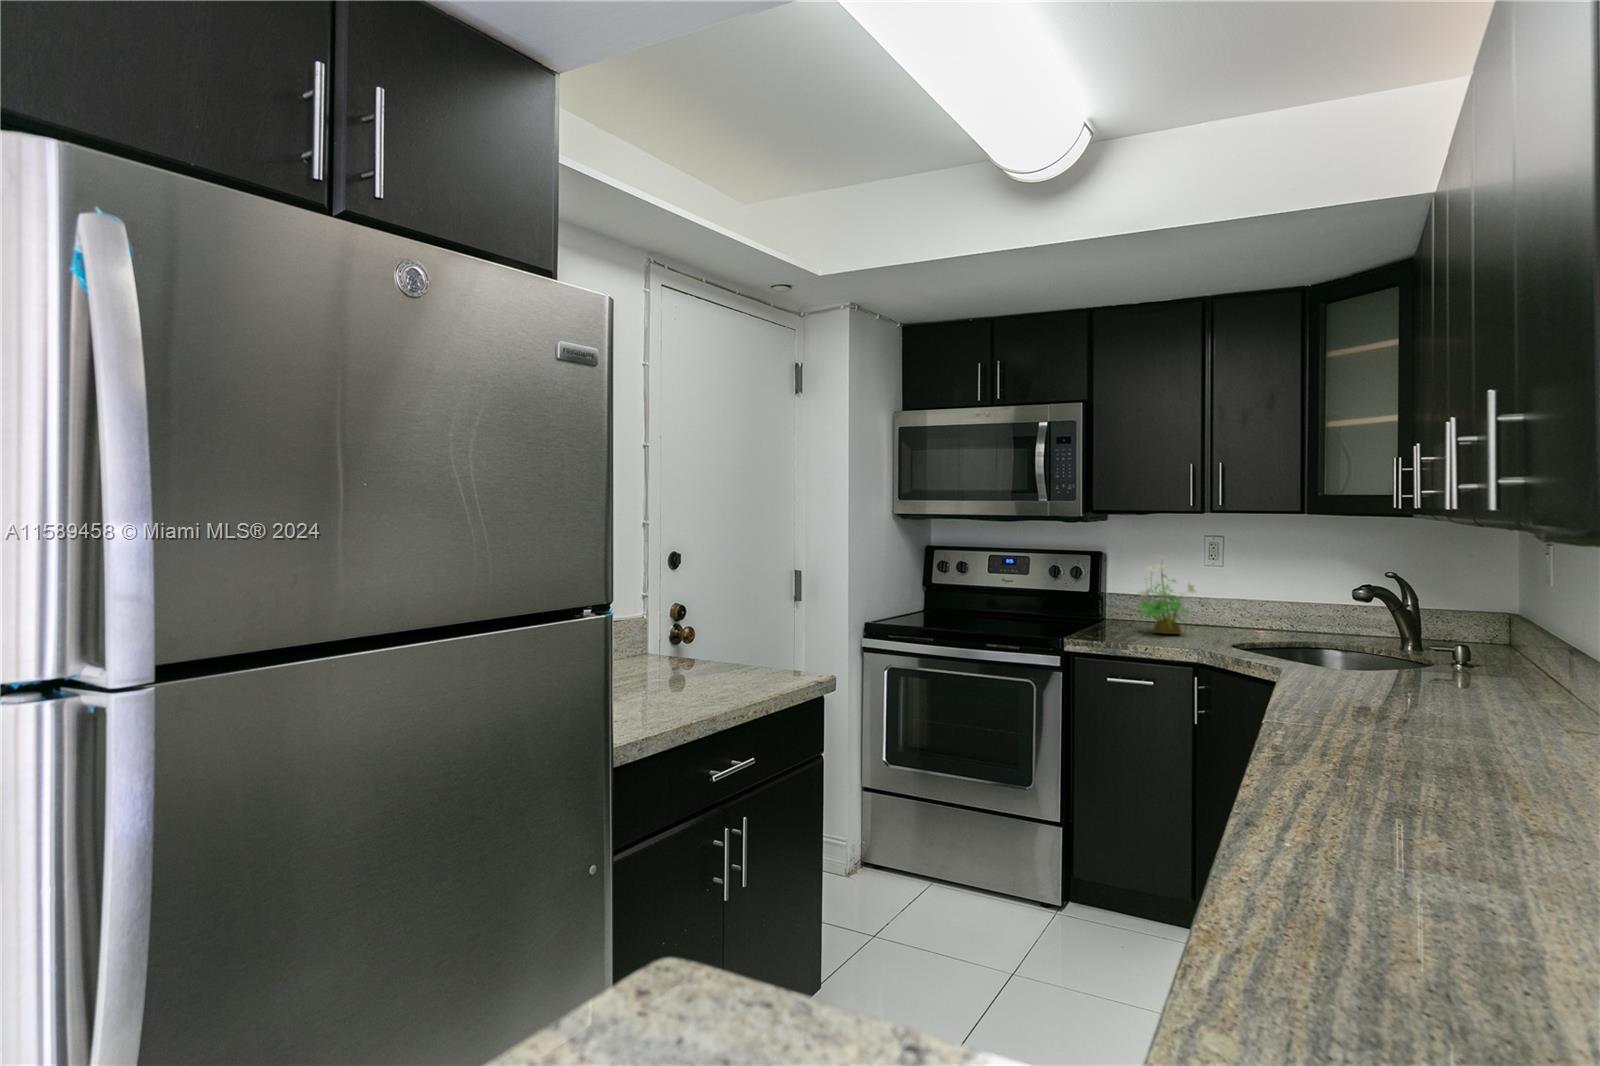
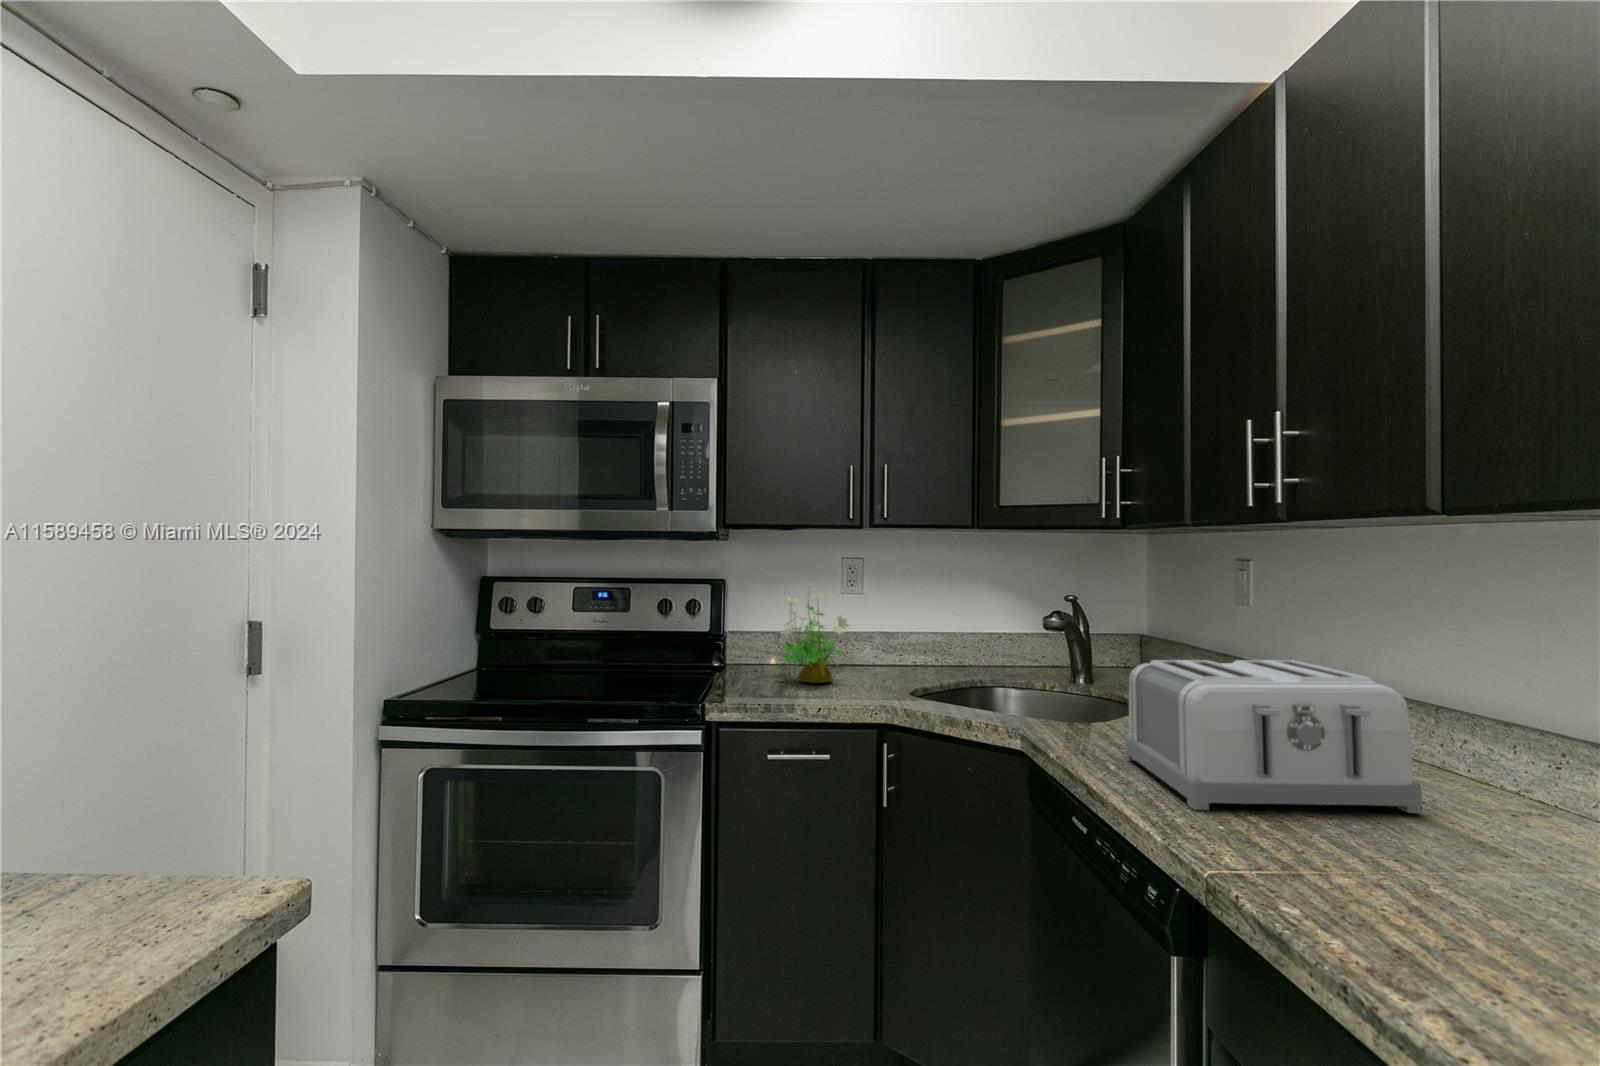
toaster: none [1312,617,1487,724] -> present [1125,660,1422,813]

